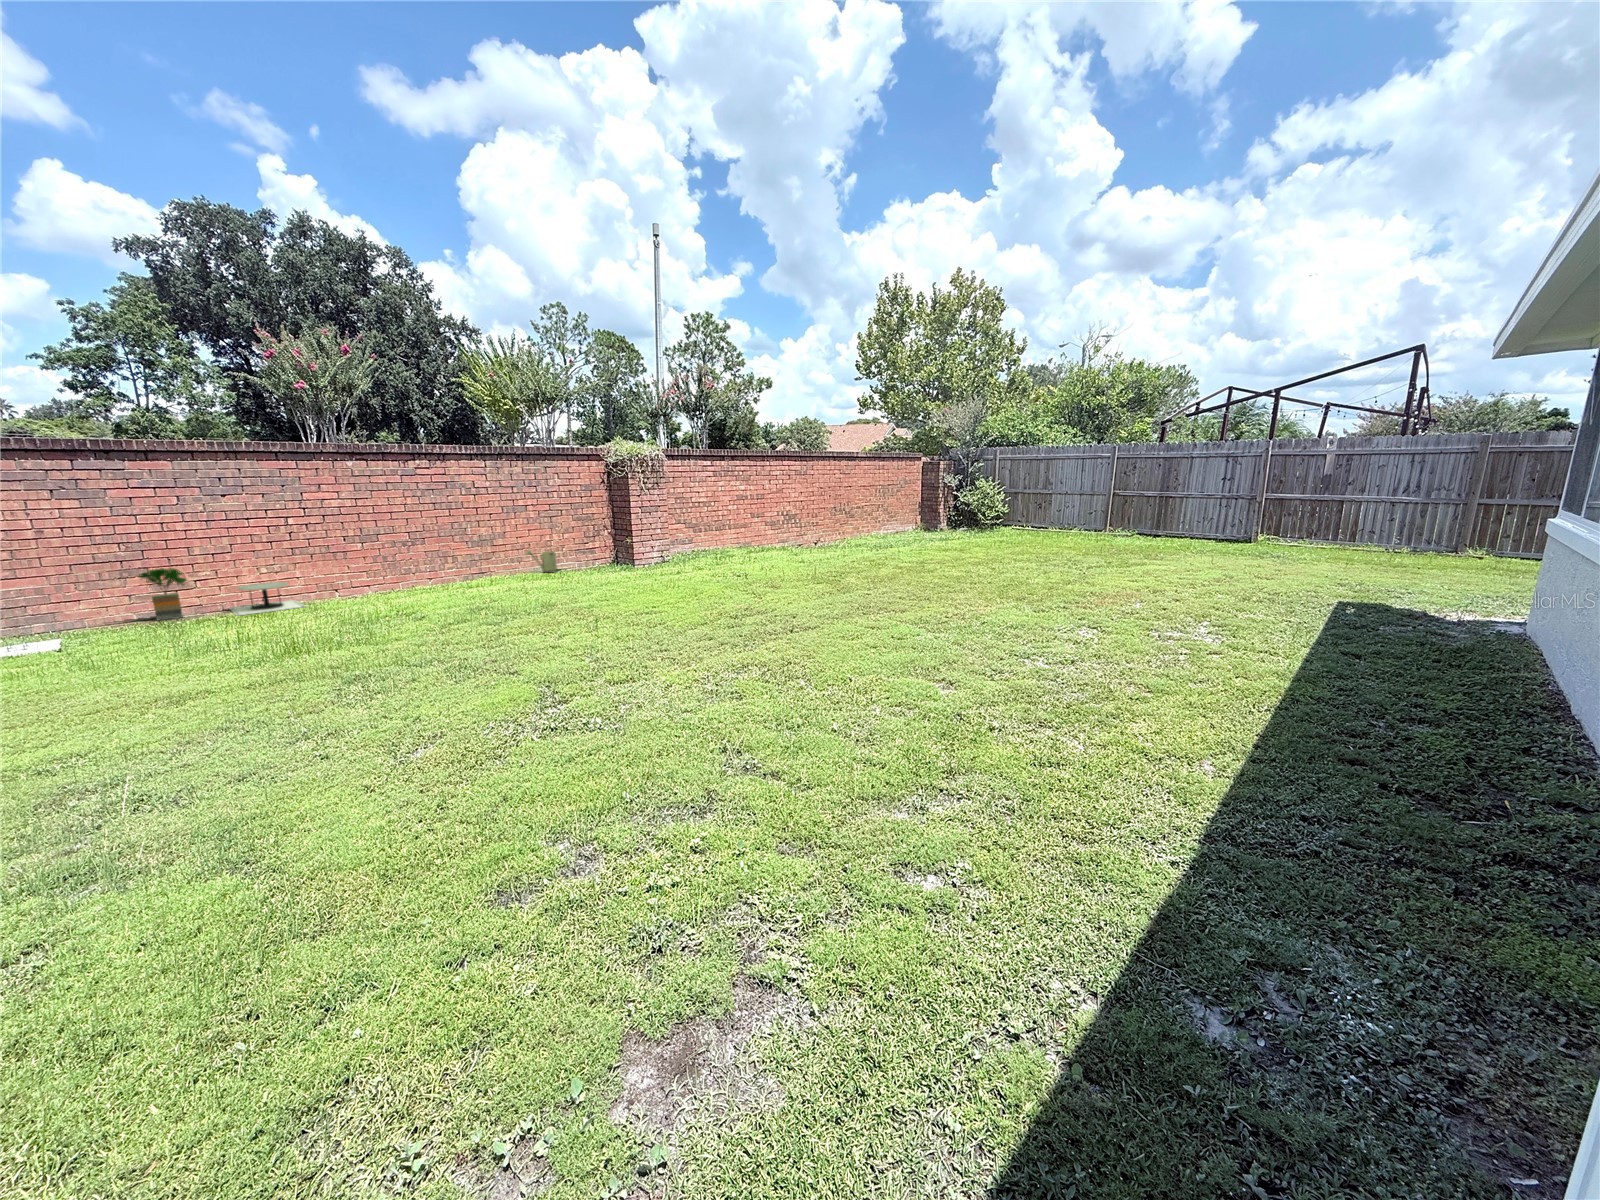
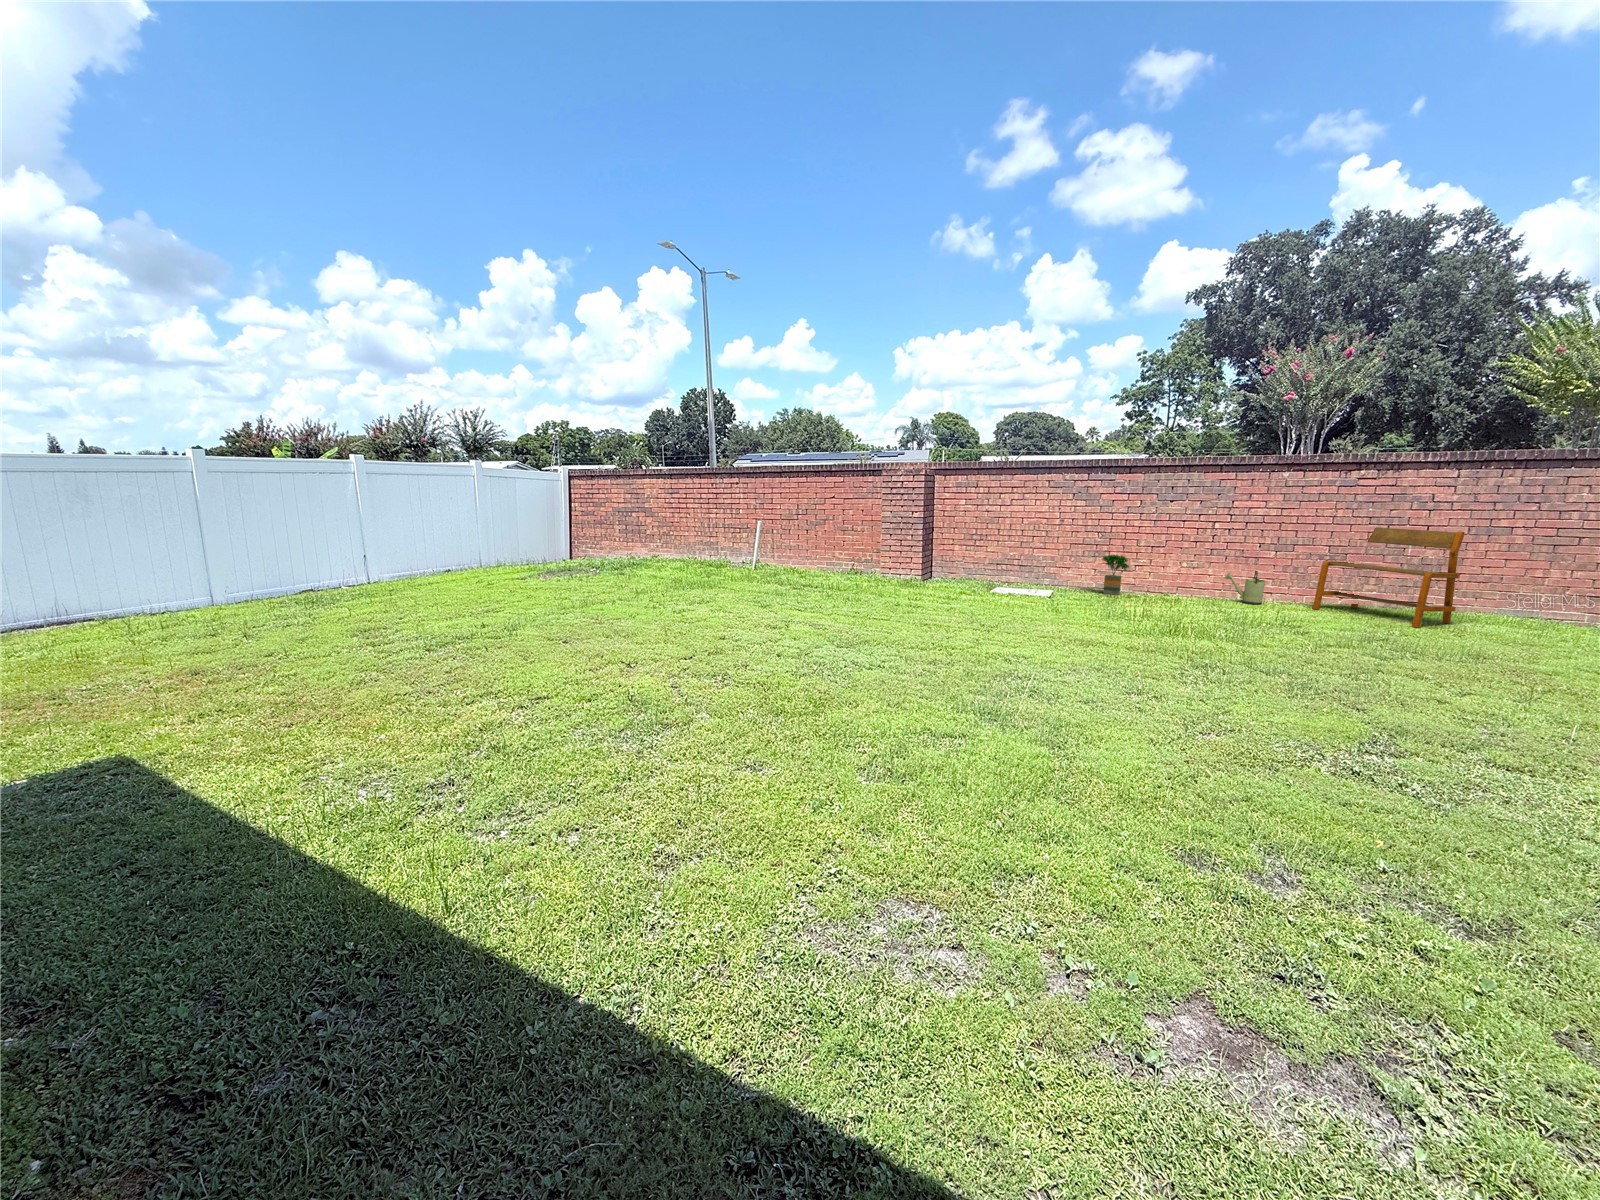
bench: none [408,509,512,589] -> present [1313,527,1465,628]
watering can: present [526,550,557,573] -> present [1224,571,1265,605]
side table: present [230,582,304,616] -> none [1150,578,1205,605]

